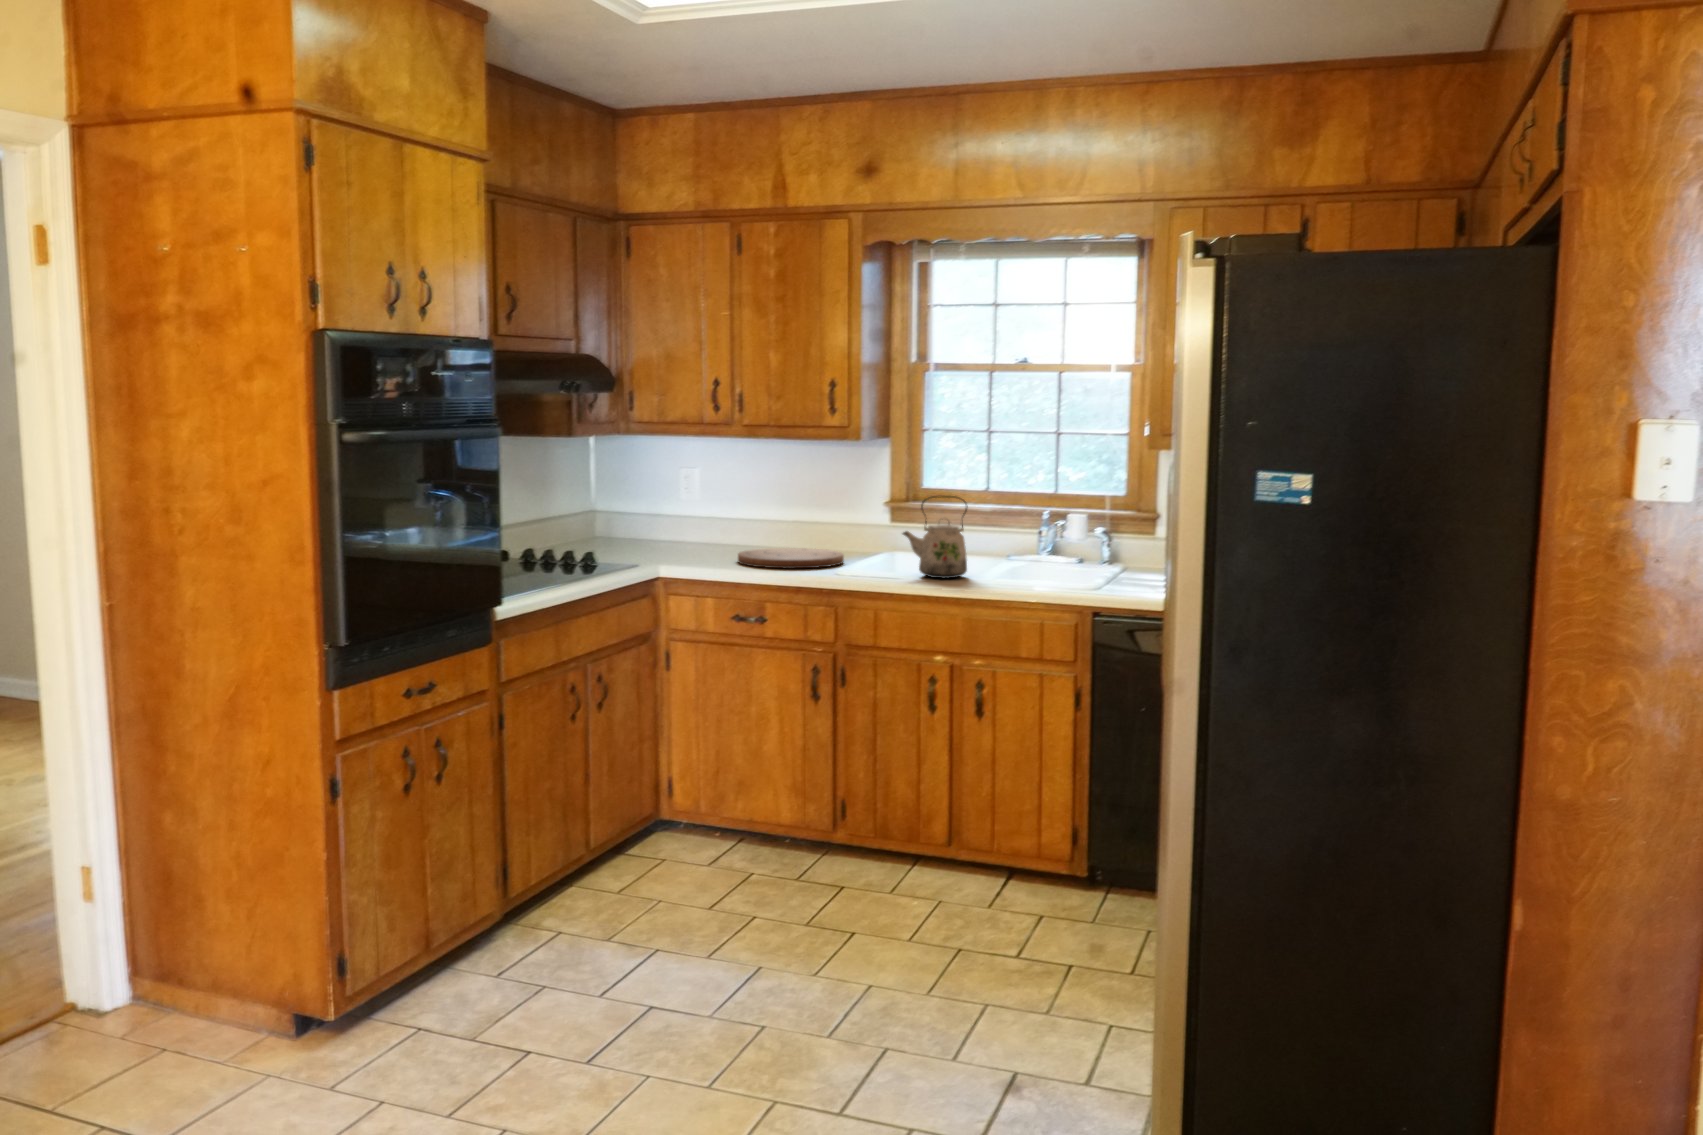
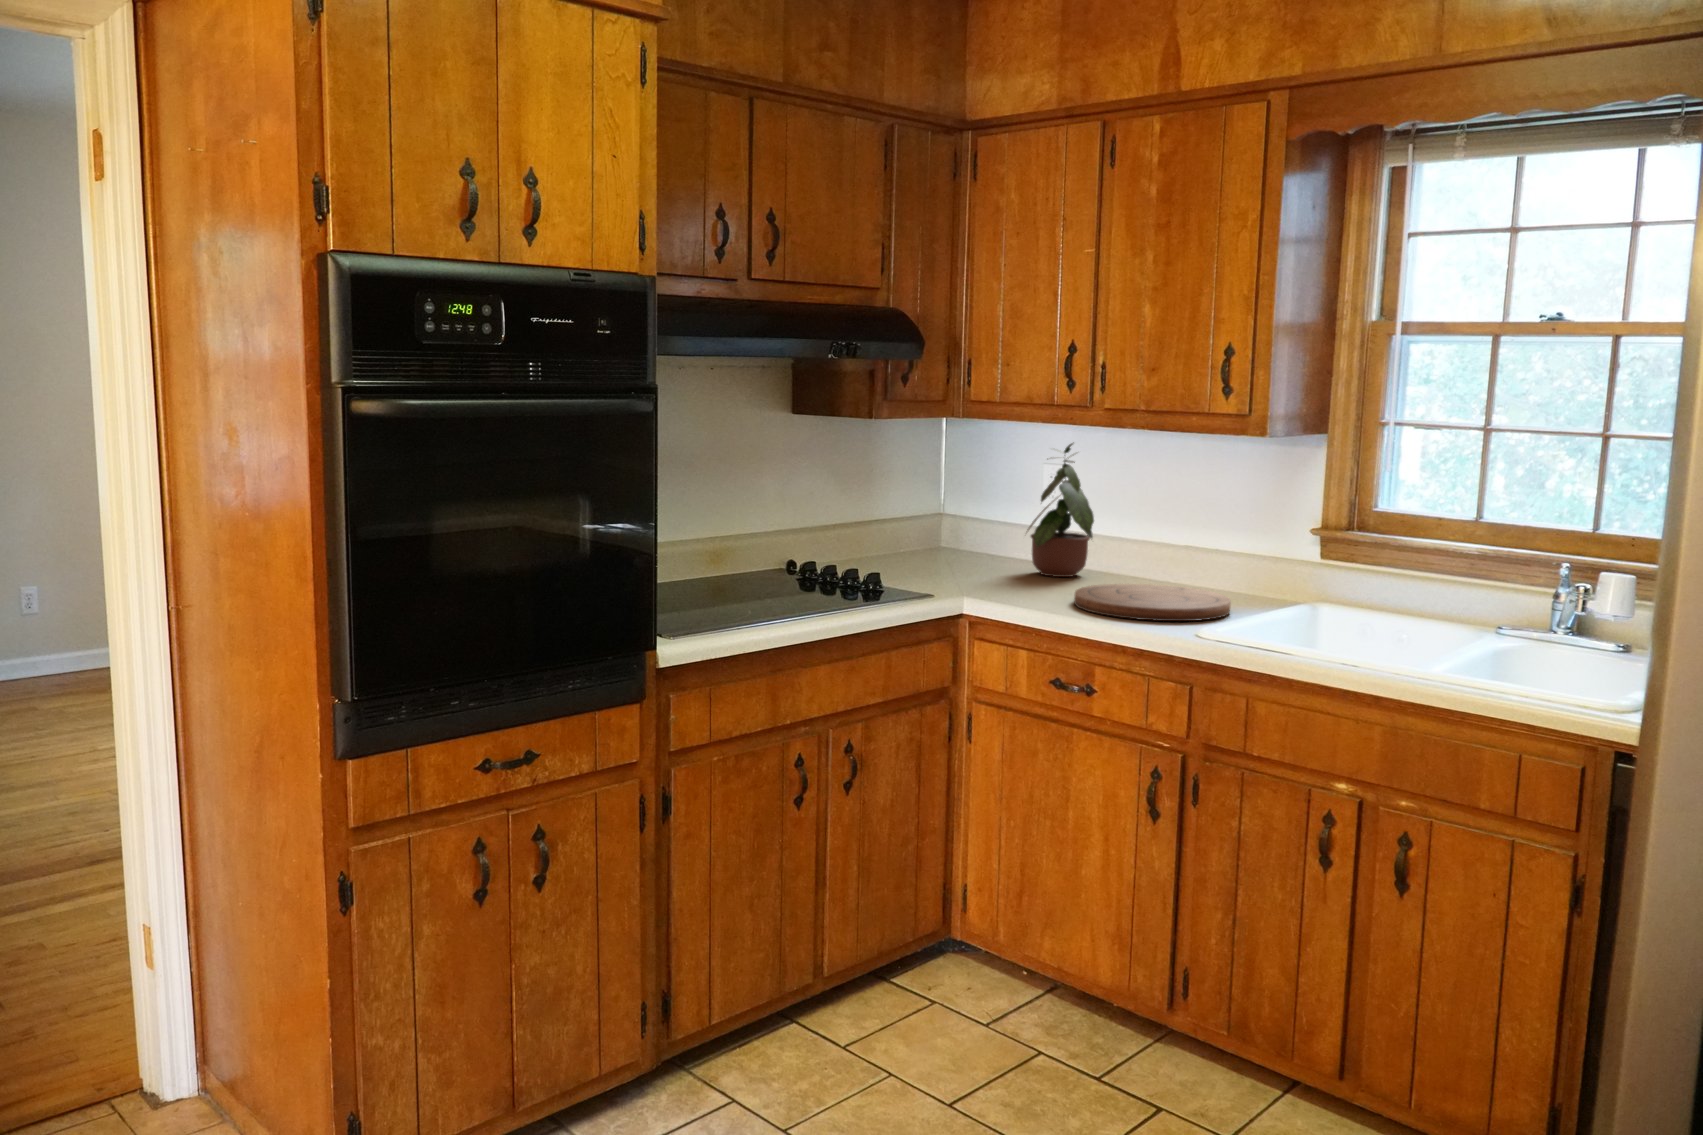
potted plant: none [676,449,736,549] -> present [1027,443,1094,577]
kettle: present [903,496,967,578] -> none [1300,527,1414,660]

